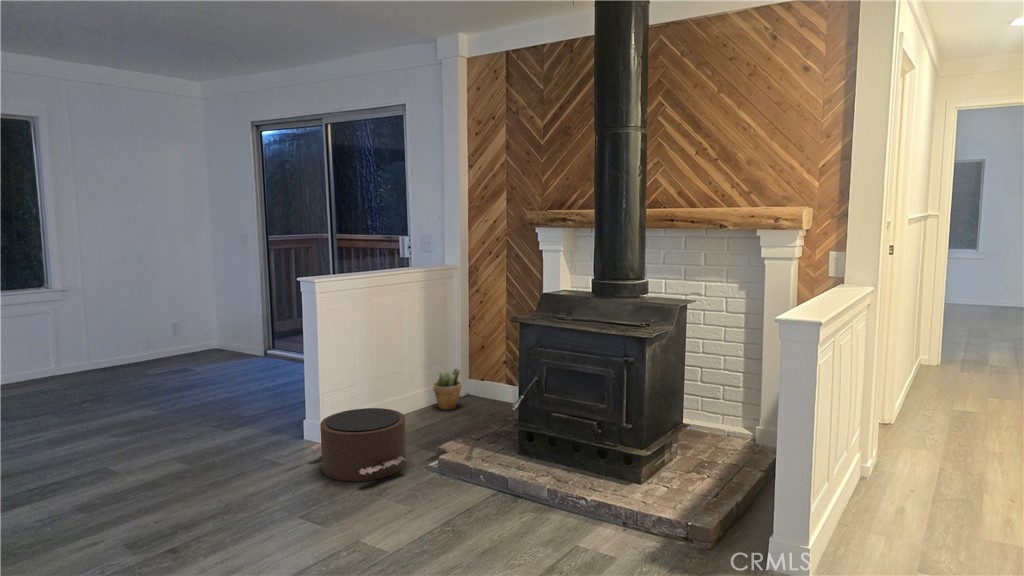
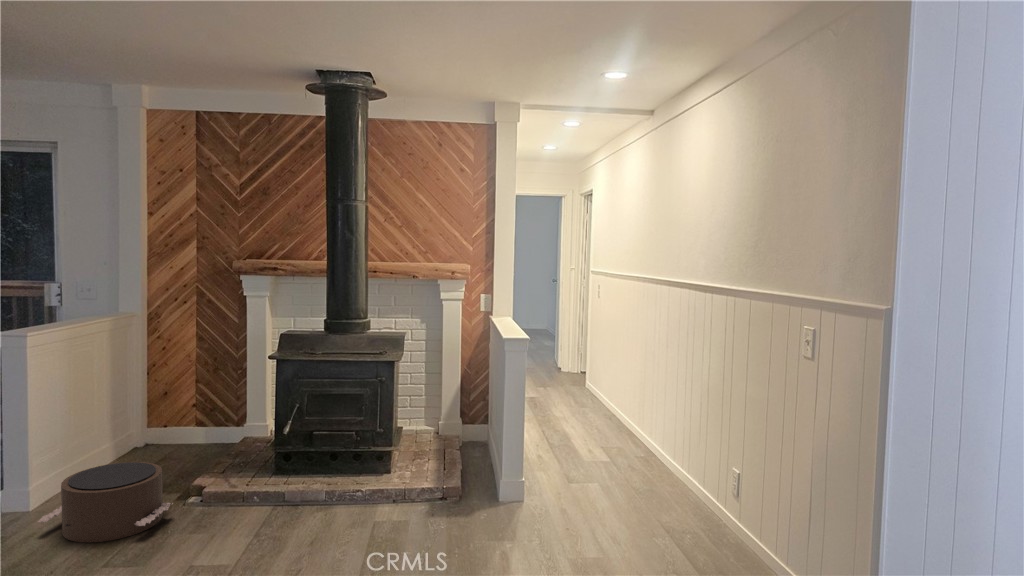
potted plant: present [433,368,461,410] -> none [121,416,155,461]

